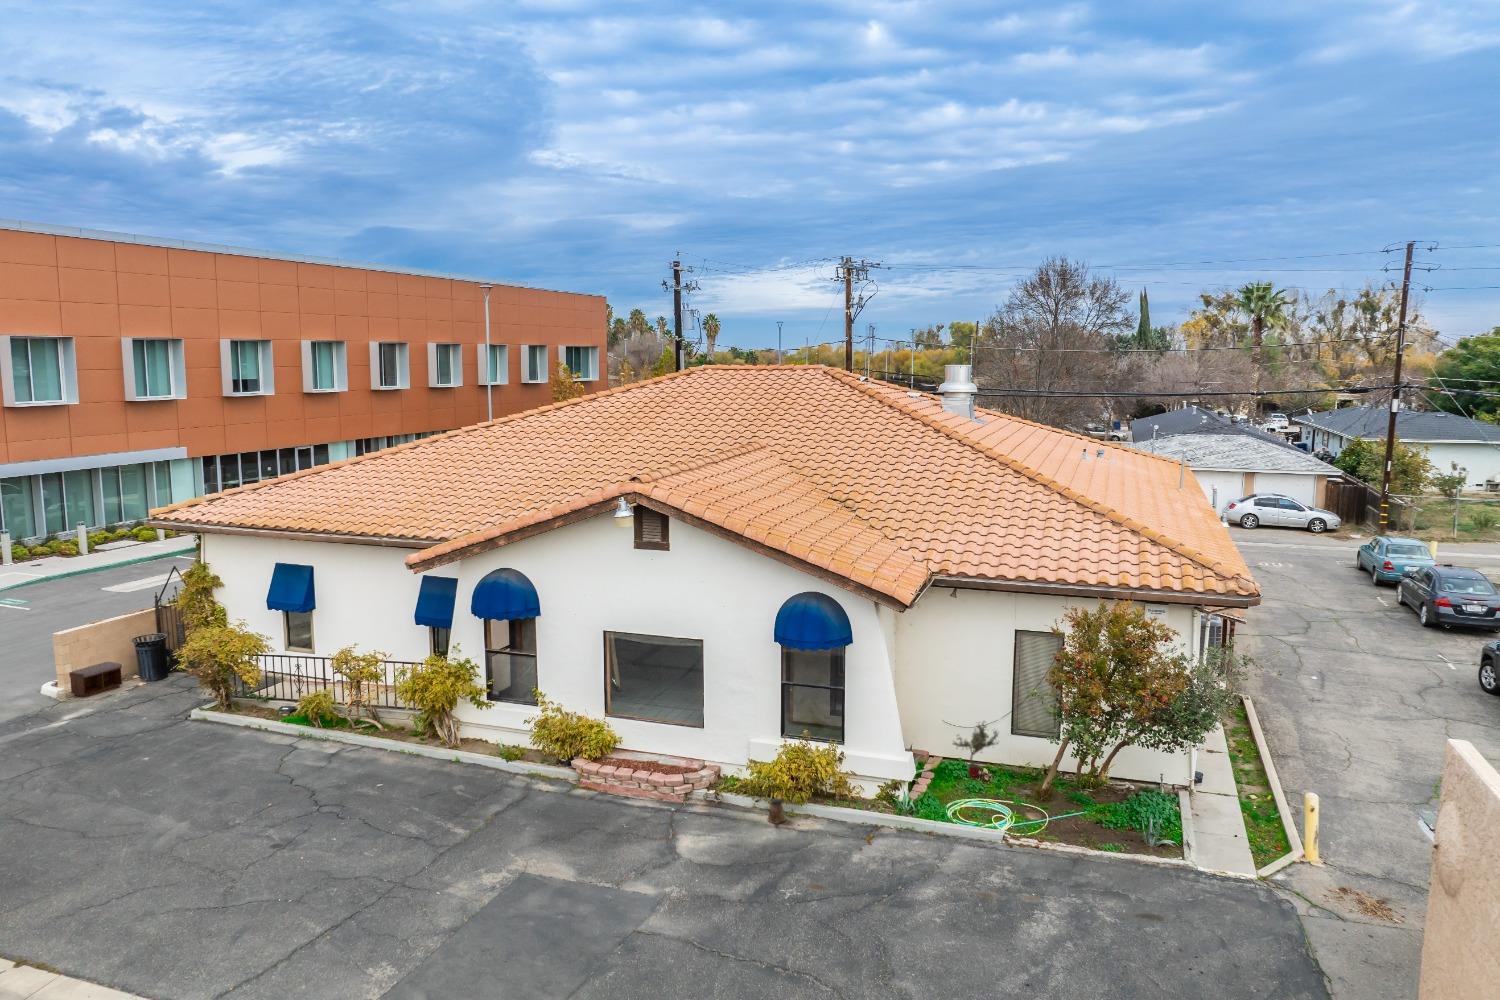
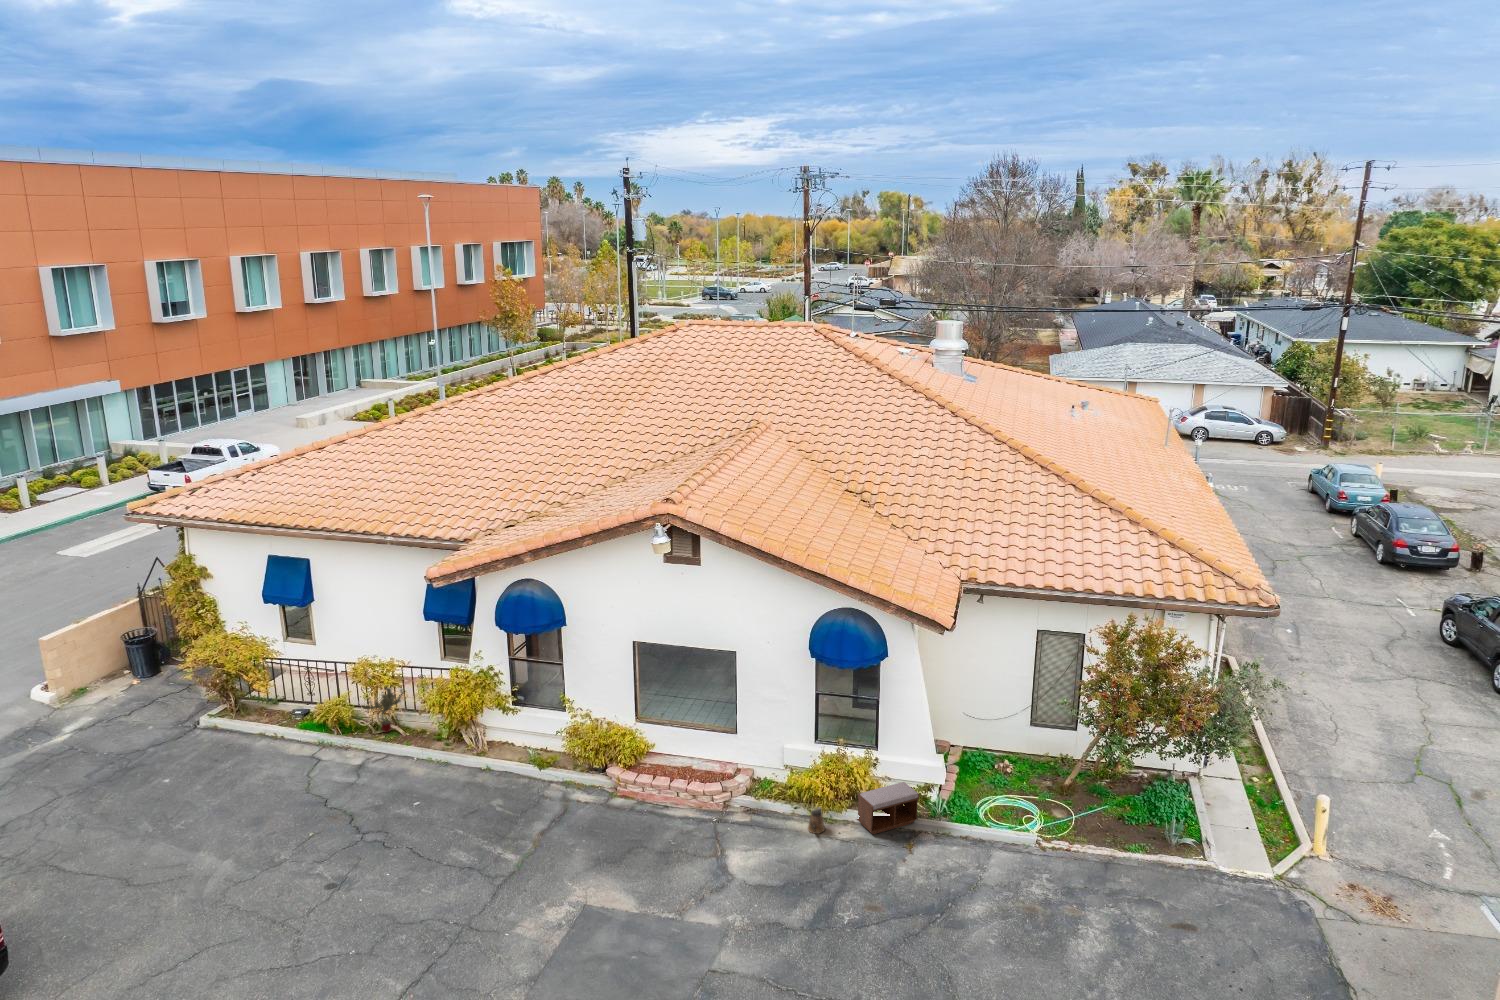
bench: present [69,662,123,697] -> present [857,782,919,834]
potted tree: present [953,721,998,777] -> present [364,685,404,733]

